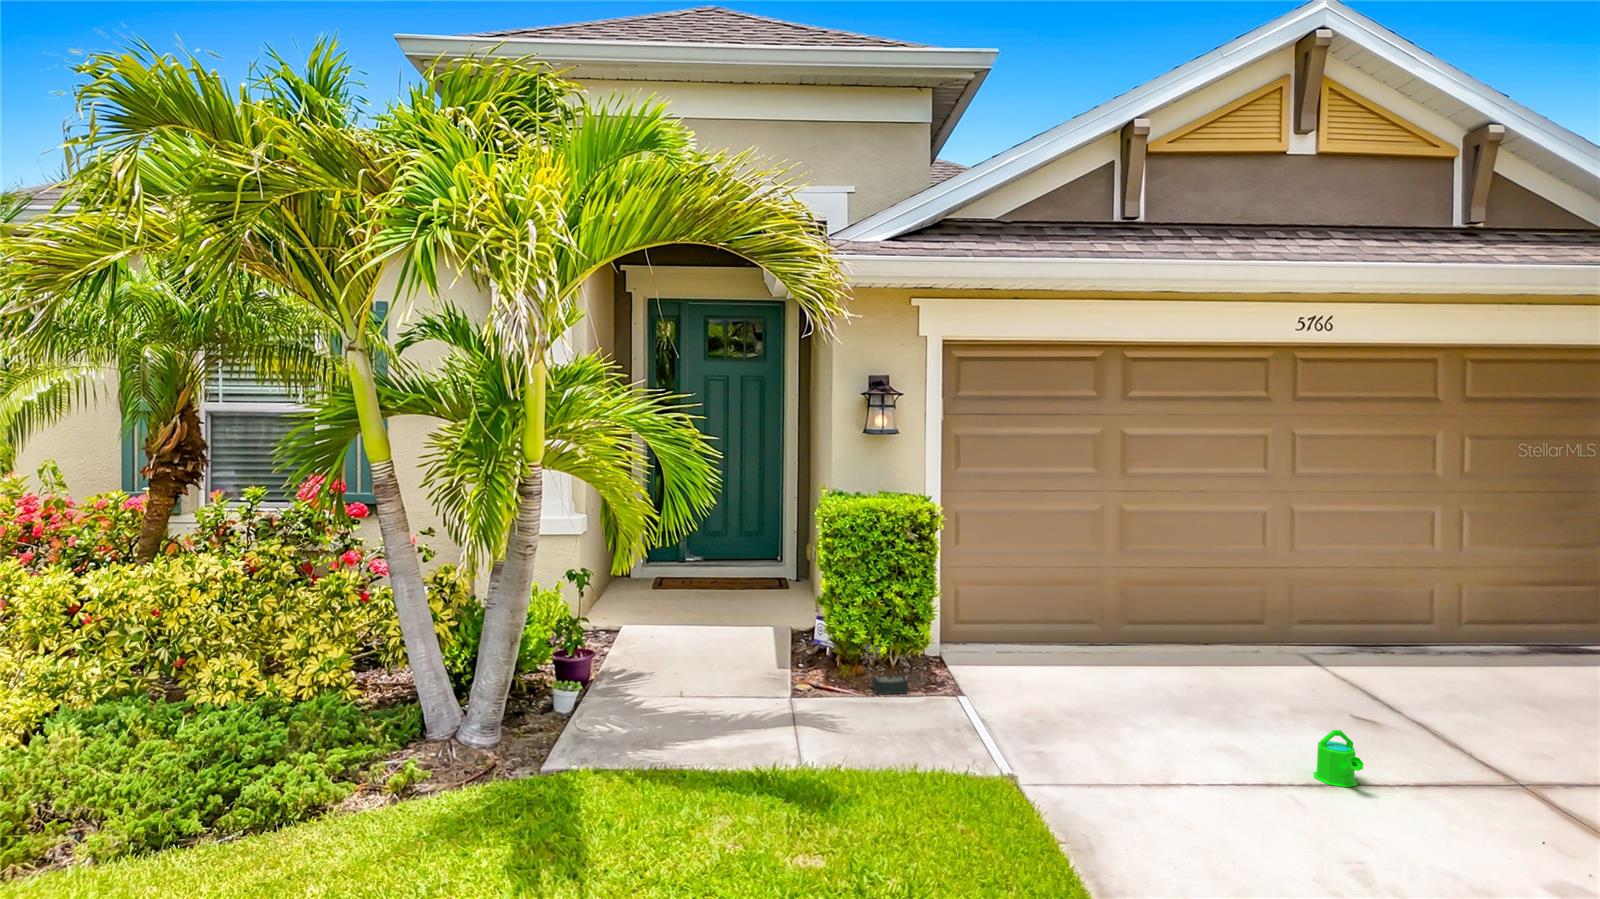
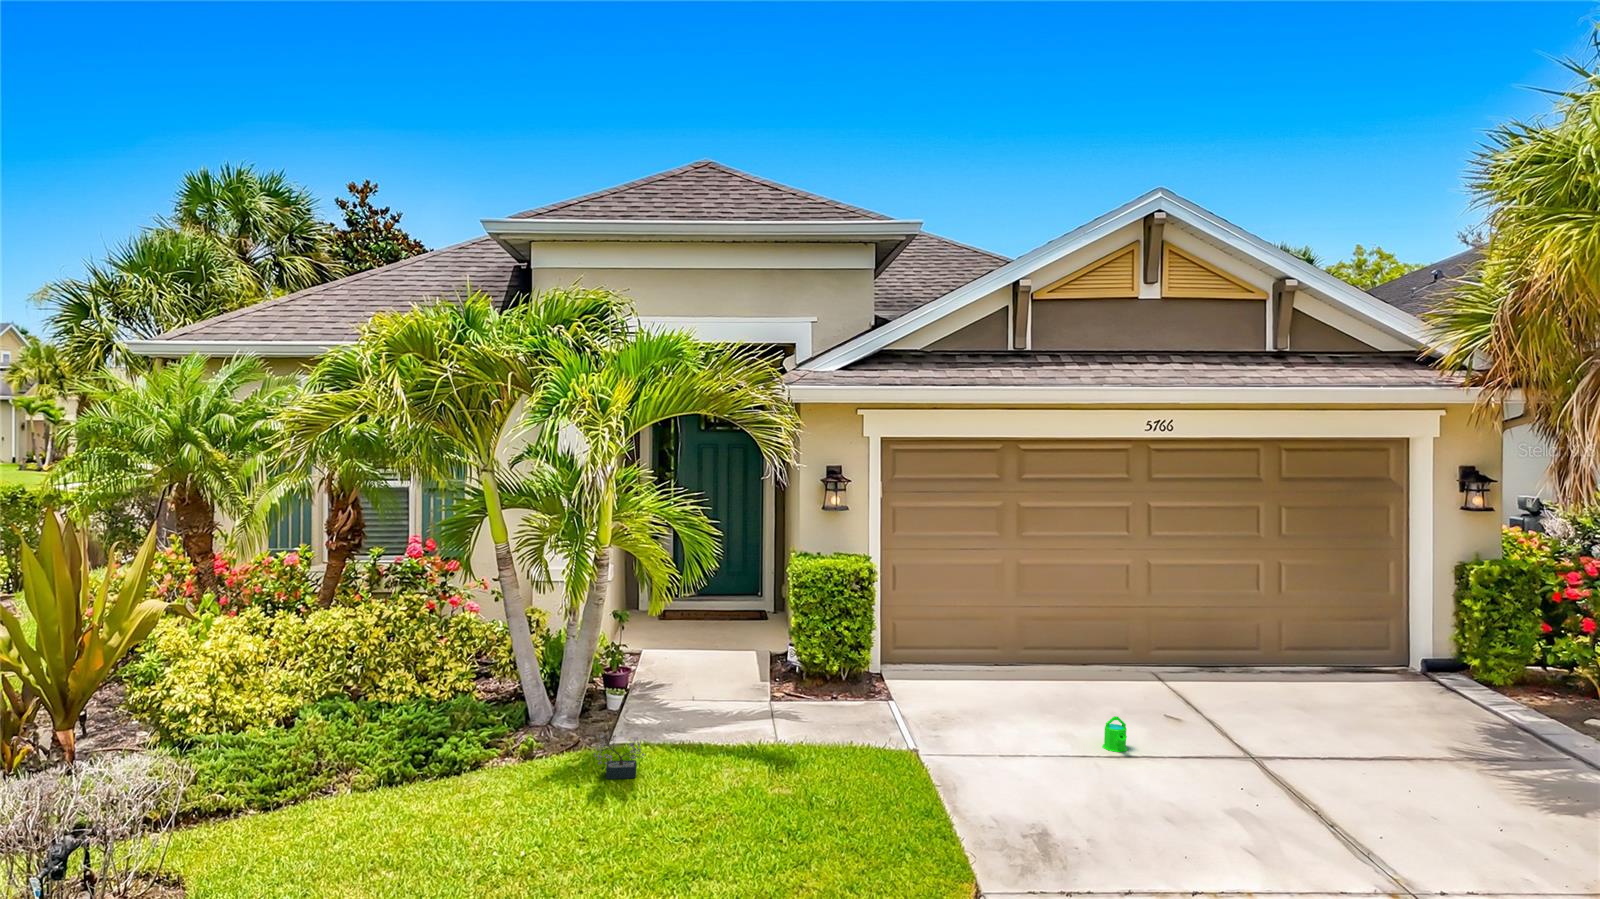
decorative plant: present [864,646,916,695] -> present [594,733,645,779]

